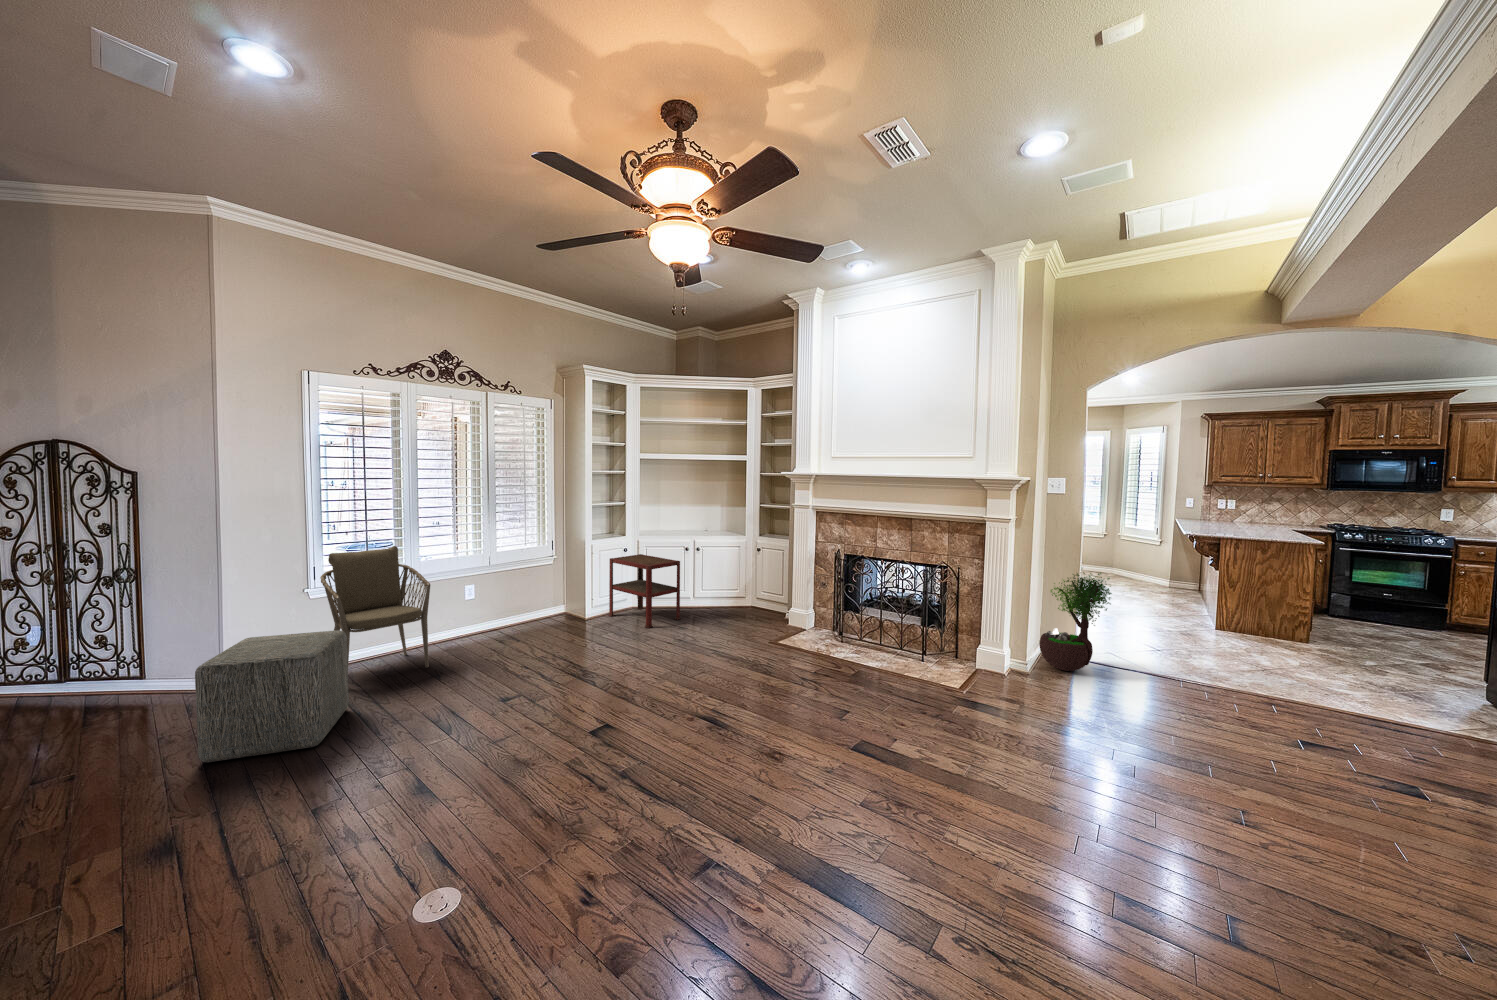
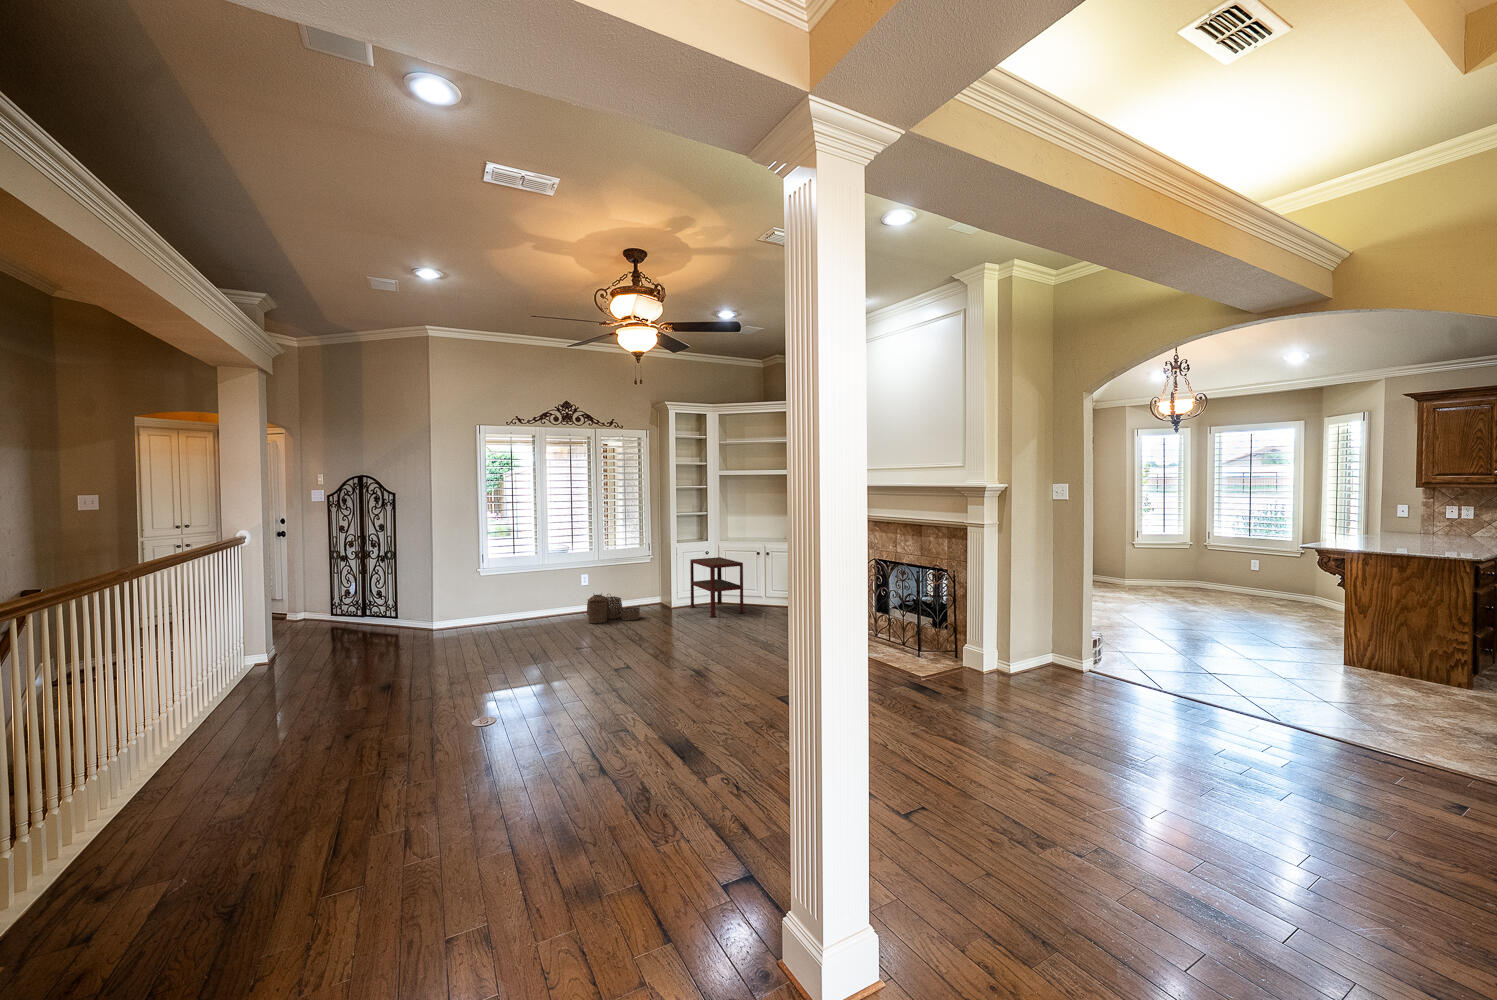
armchair: present [320,546,430,668] -> none [484,542,547,635]
potted tree: present [1040,572,1112,671] -> none [1035,572,1105,676]
woven basket: none [476,608,557,652] -> present [587,593,640,623]
ottoman: present [195,630,349,762] -> none [409,592,489,659]

